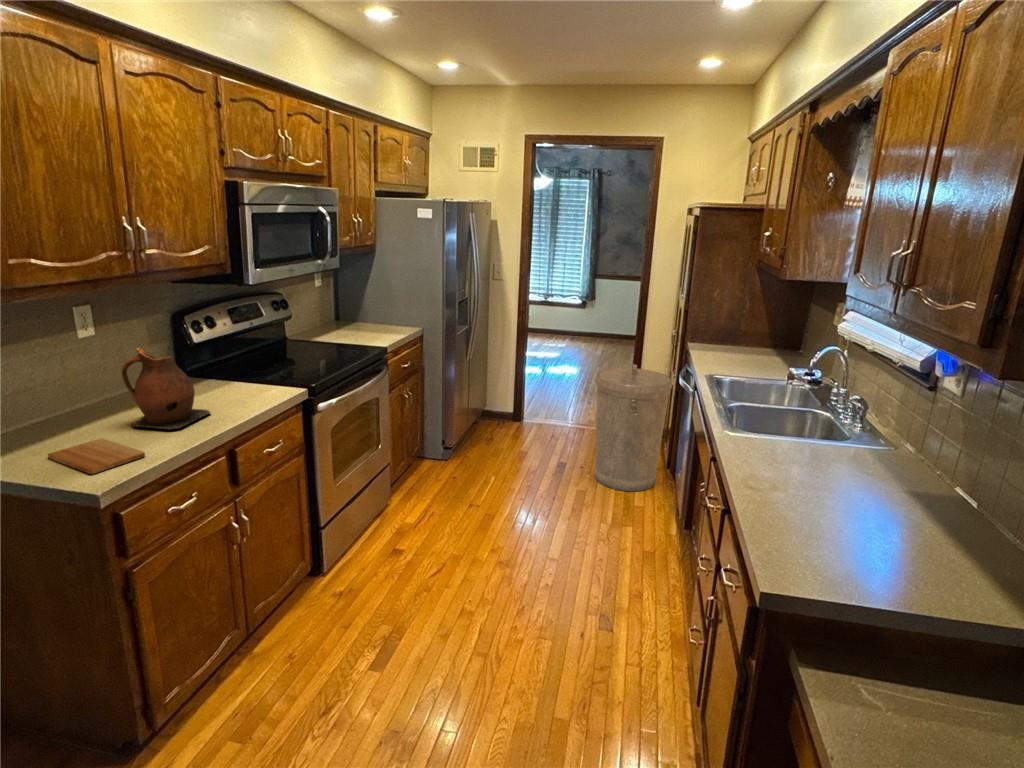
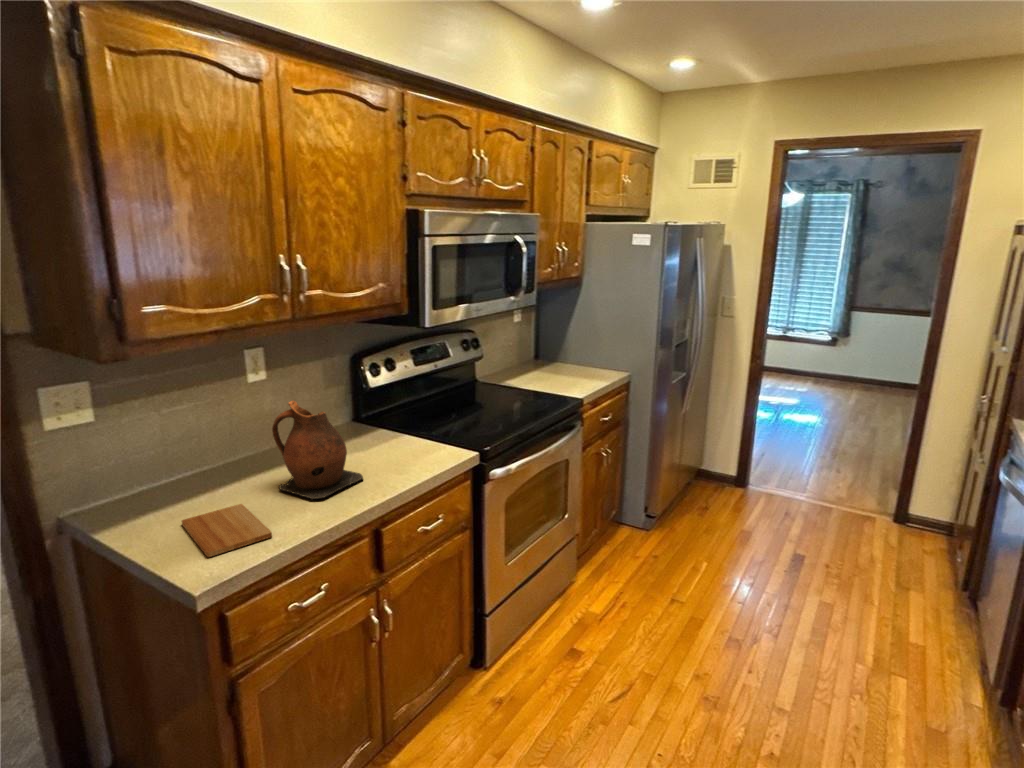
trash can: present [595,365,672,491] -> none [848,441,984,620]

